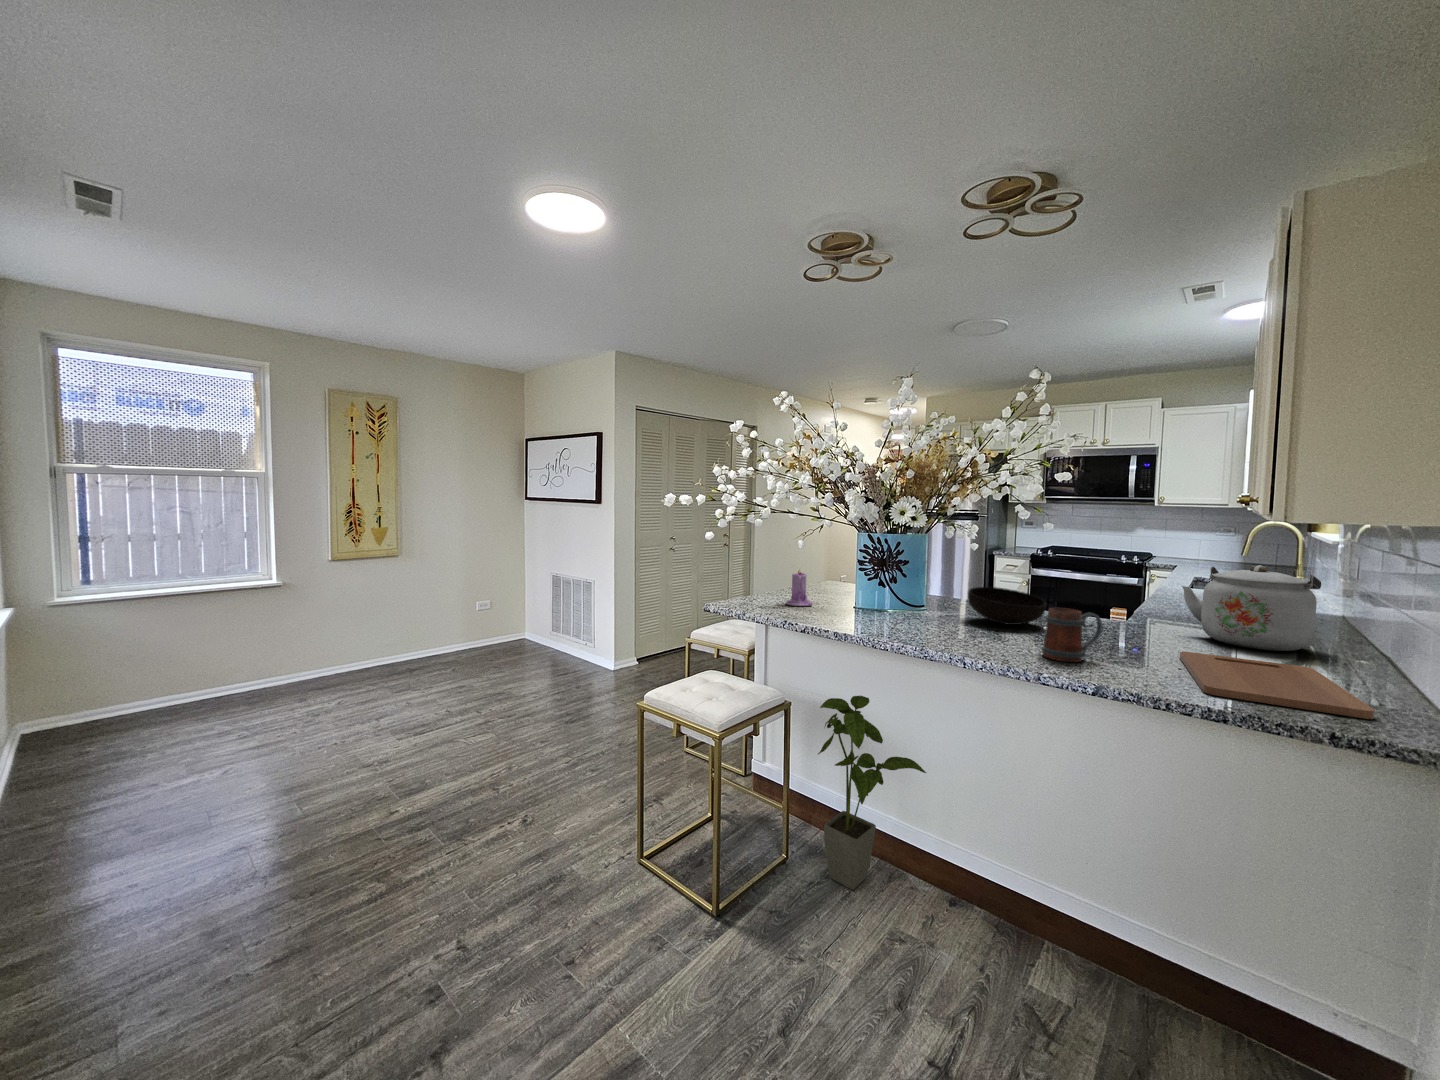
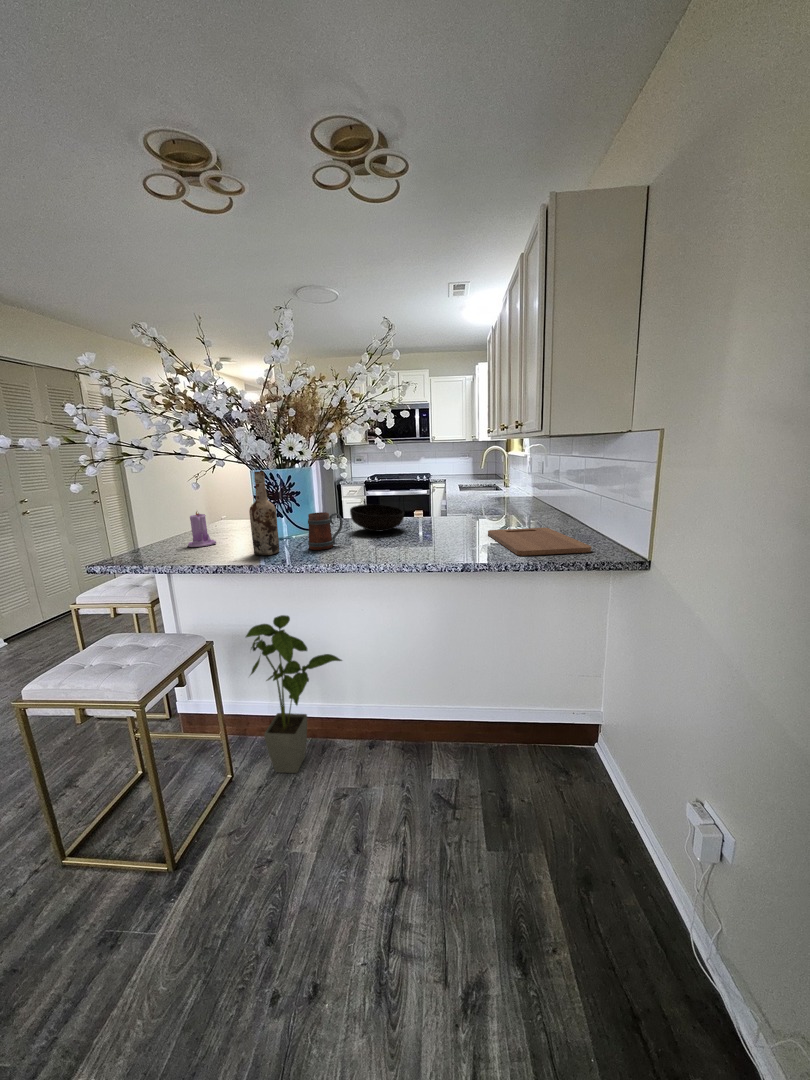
wine bottle: none [844,537,873,626] -> present [249,472,279,555]
kettle: present [1182,565,1321,651] -> none [474,470,537,522]
mug: present [1042,608,1102,662] -> present [308,512,343,550]

